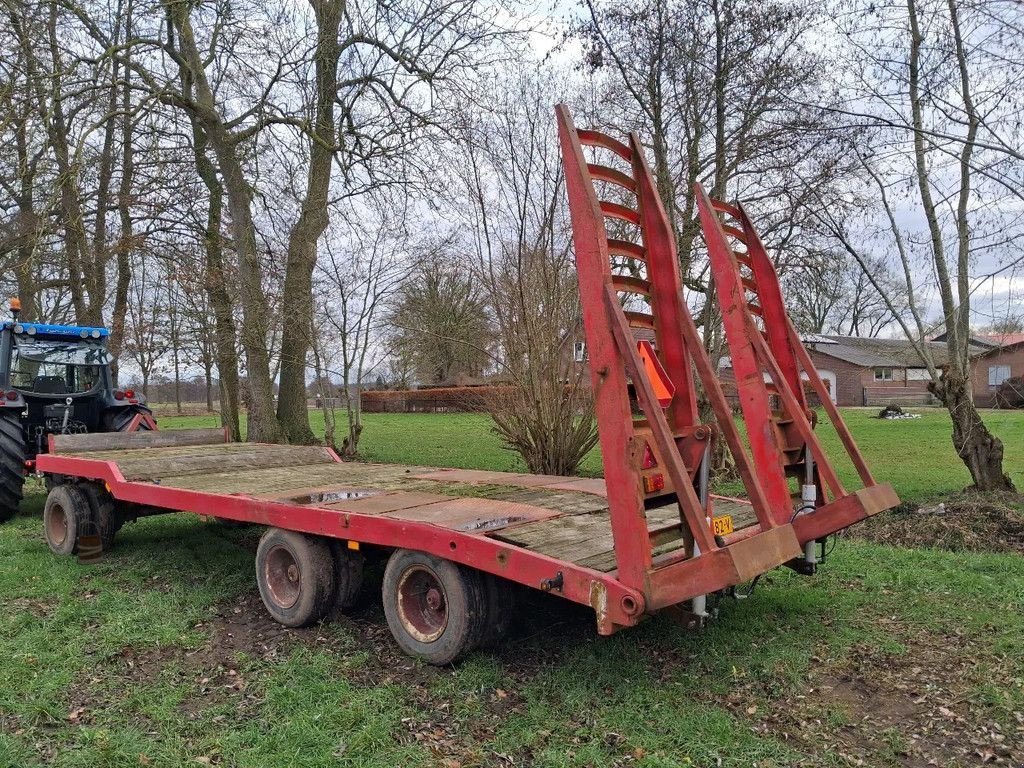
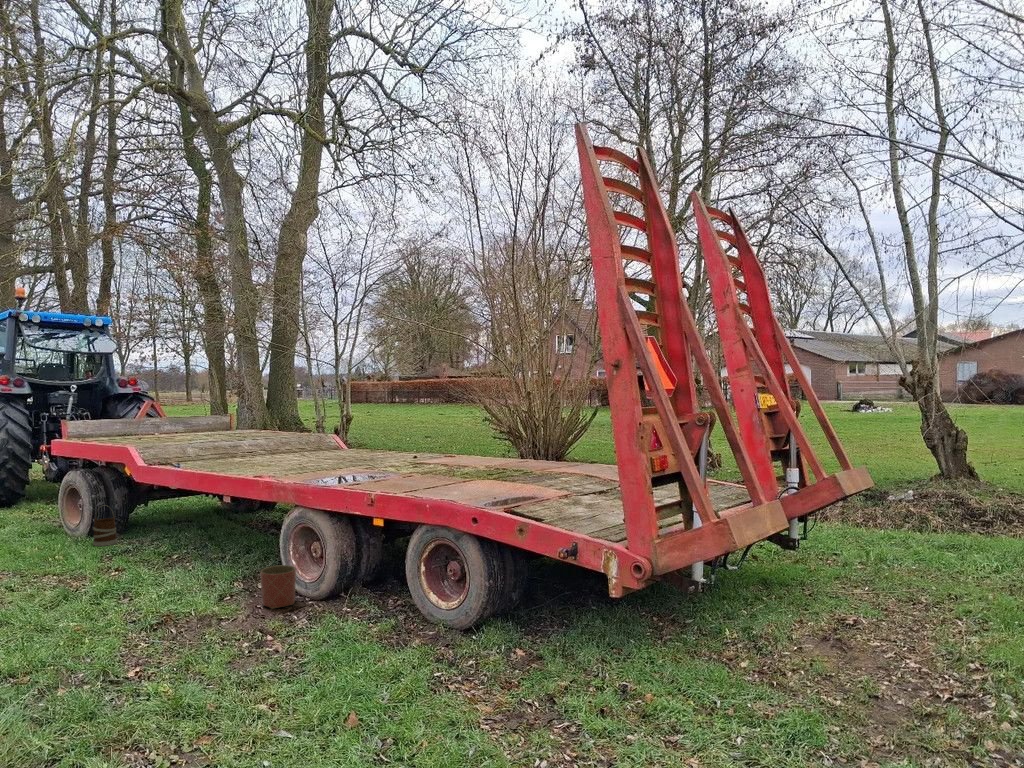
planter: none [231,590,269,638] -> present [260,565,296,609]

